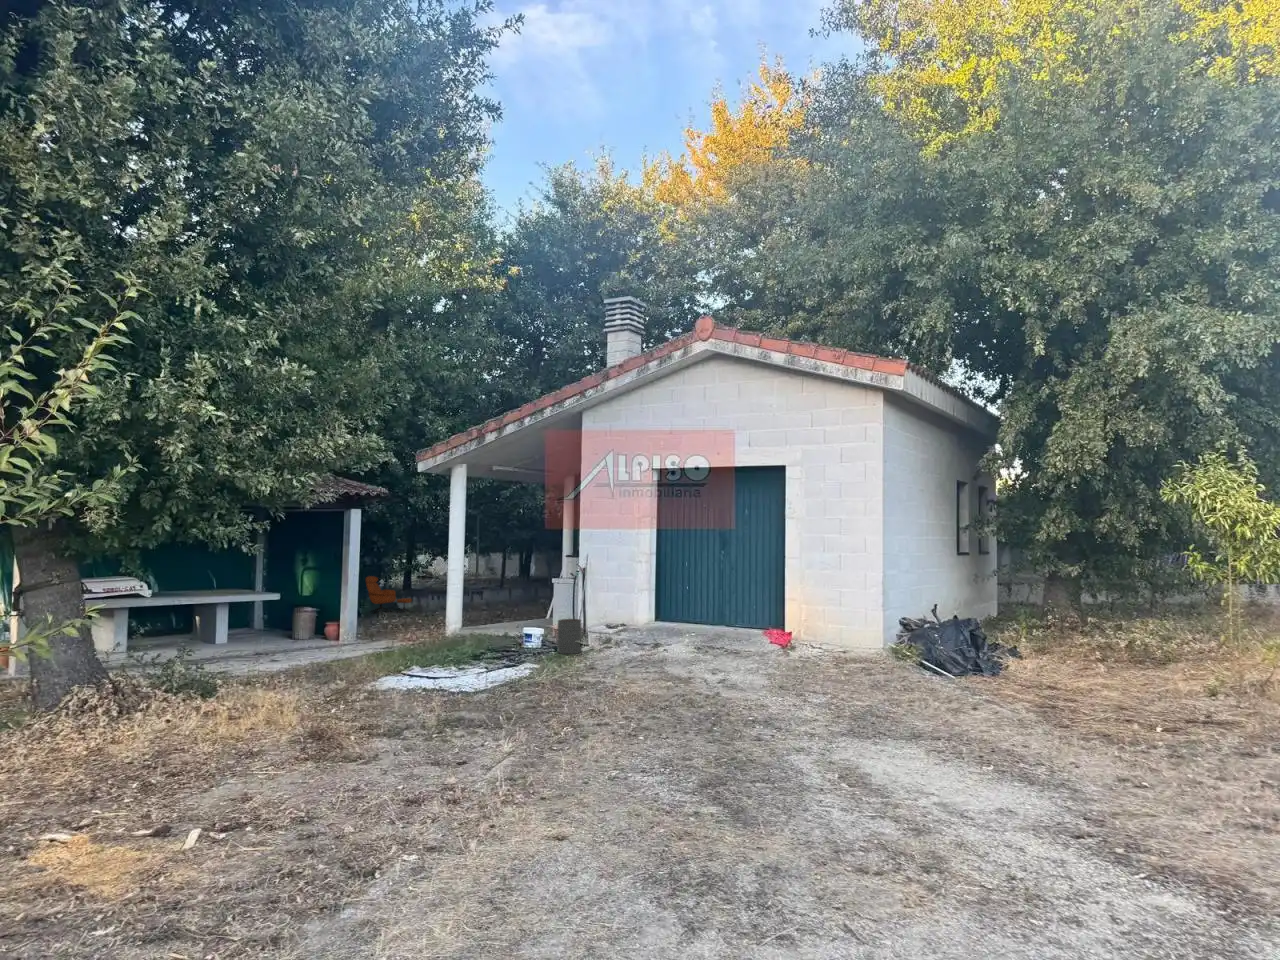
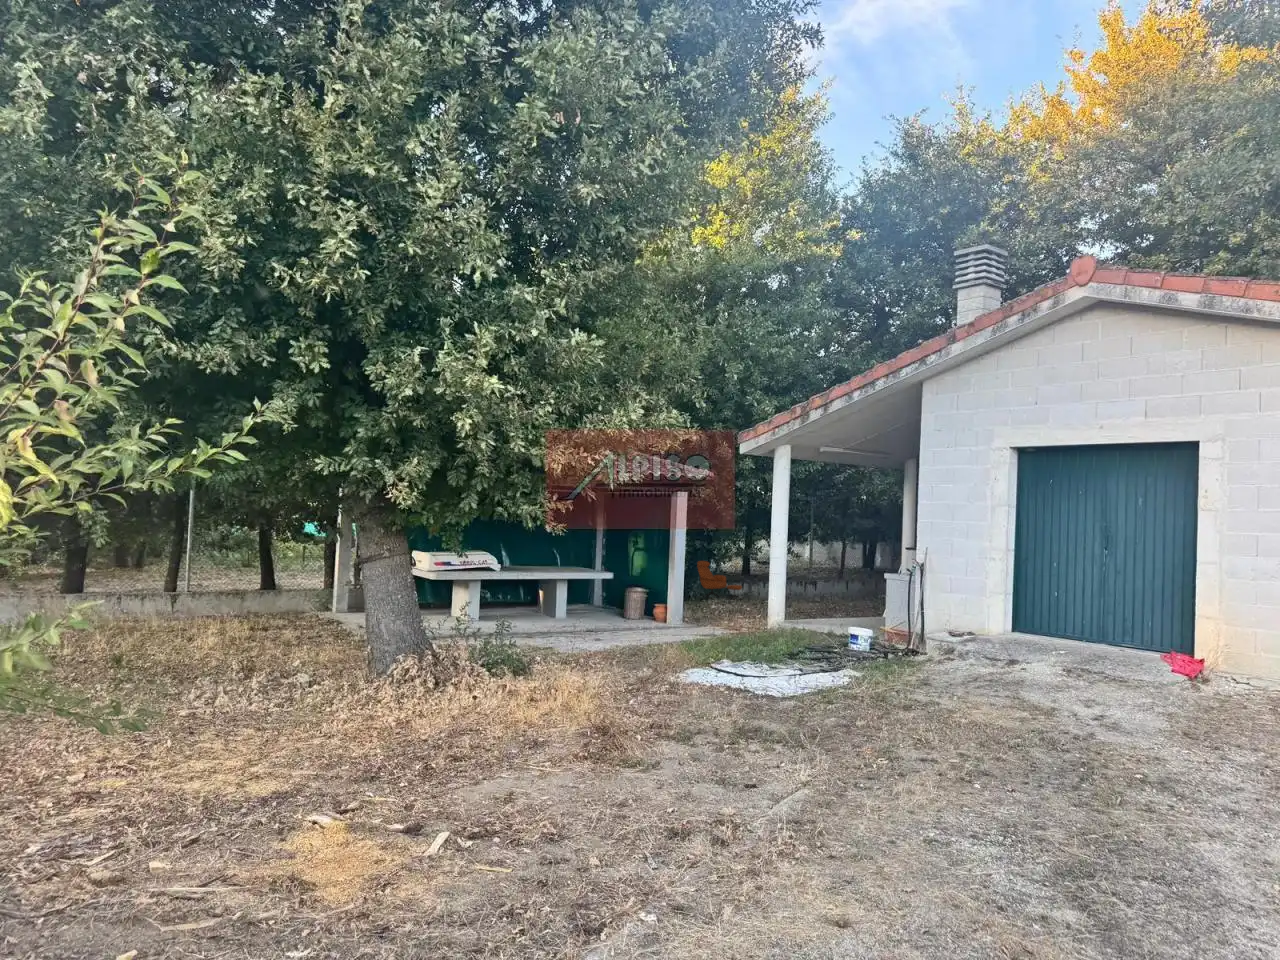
bucket: present [558,619,582,654] -> none [885,621,918,662]

